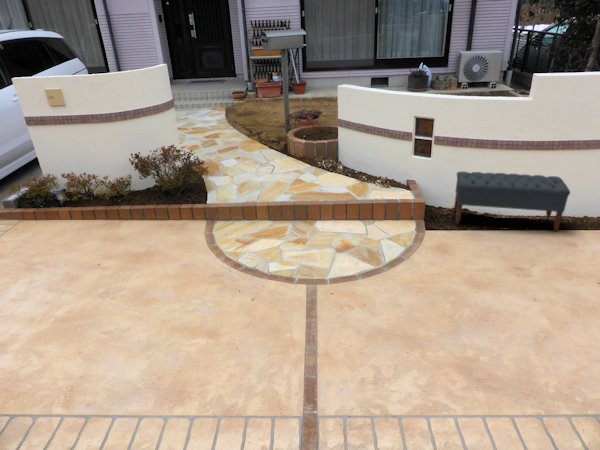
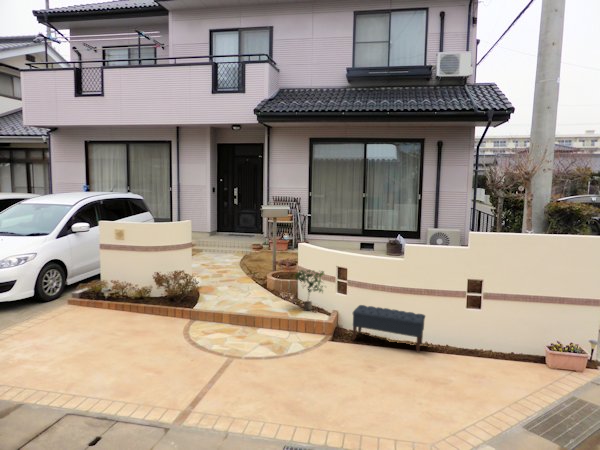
potted plant: none [350,126,401,186] -> present [295,270,324,311]

